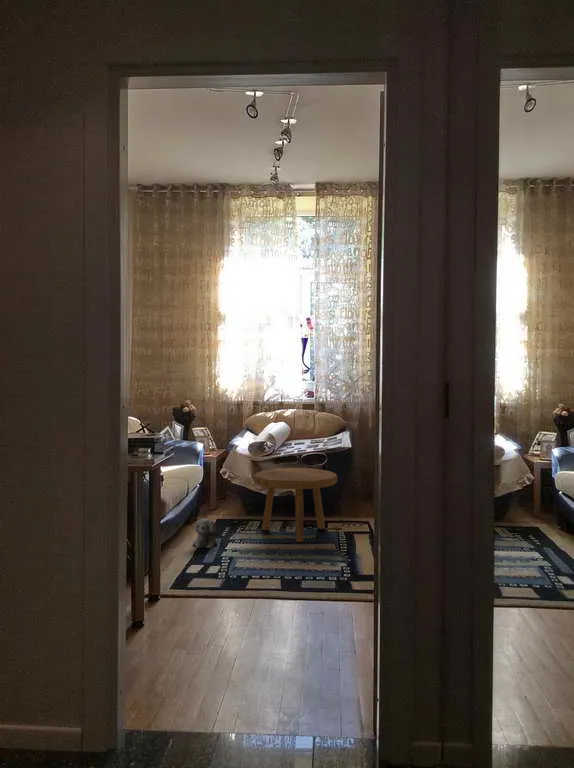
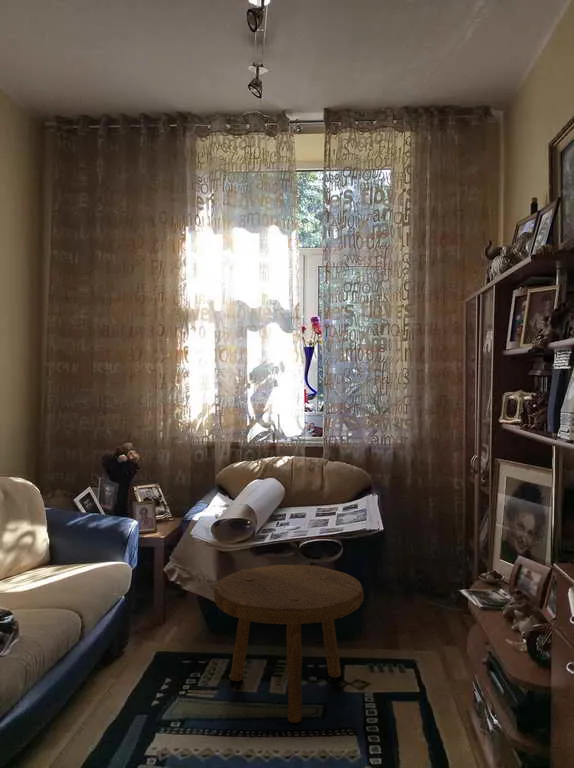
plush toy: present [193,519,219,548] -> none [92,681,142,742]

